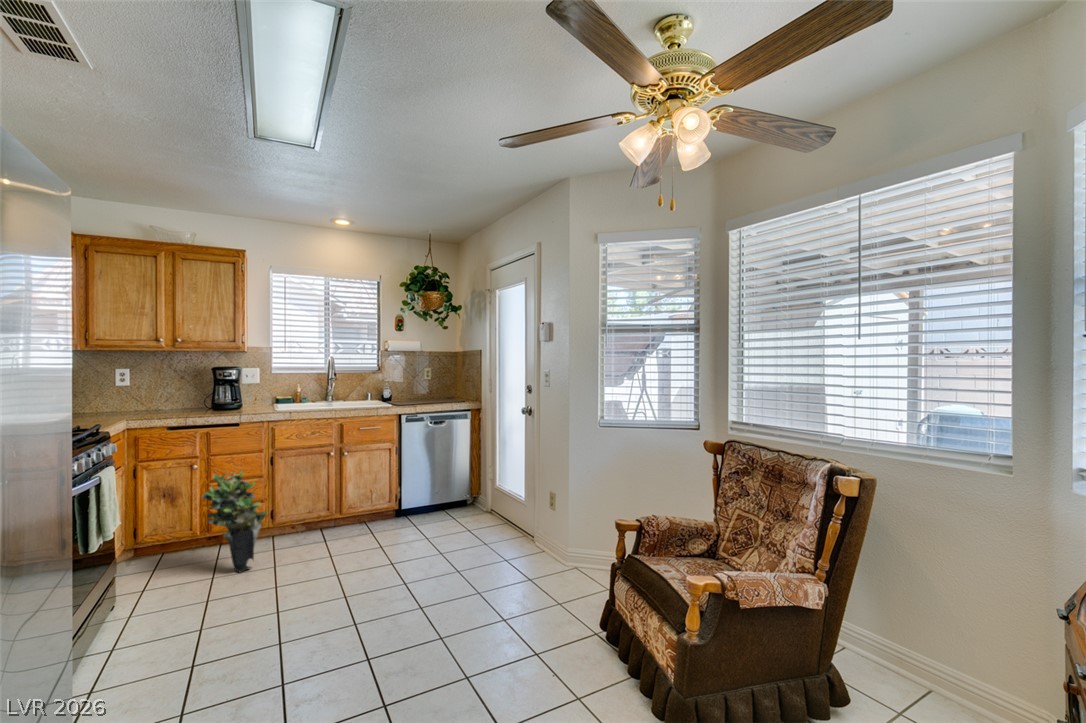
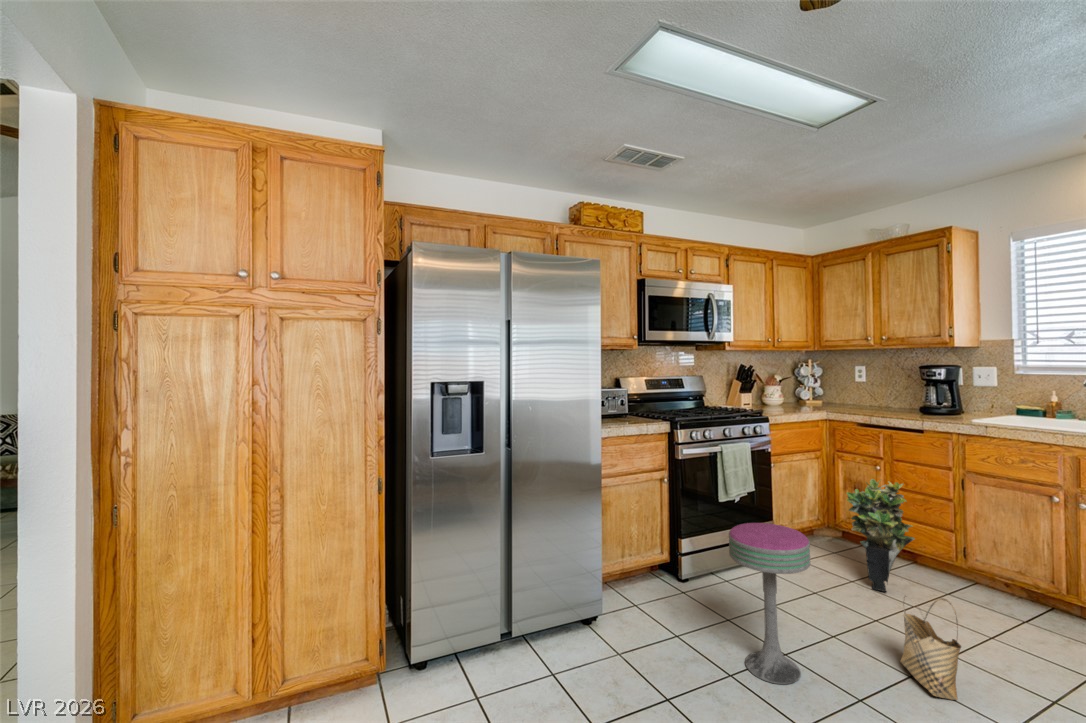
bar stool: none [256,513,337,669] -> present [729,523,811,684]
woven basket: none [337,526,383,591] -> present [901,596,961,700]

